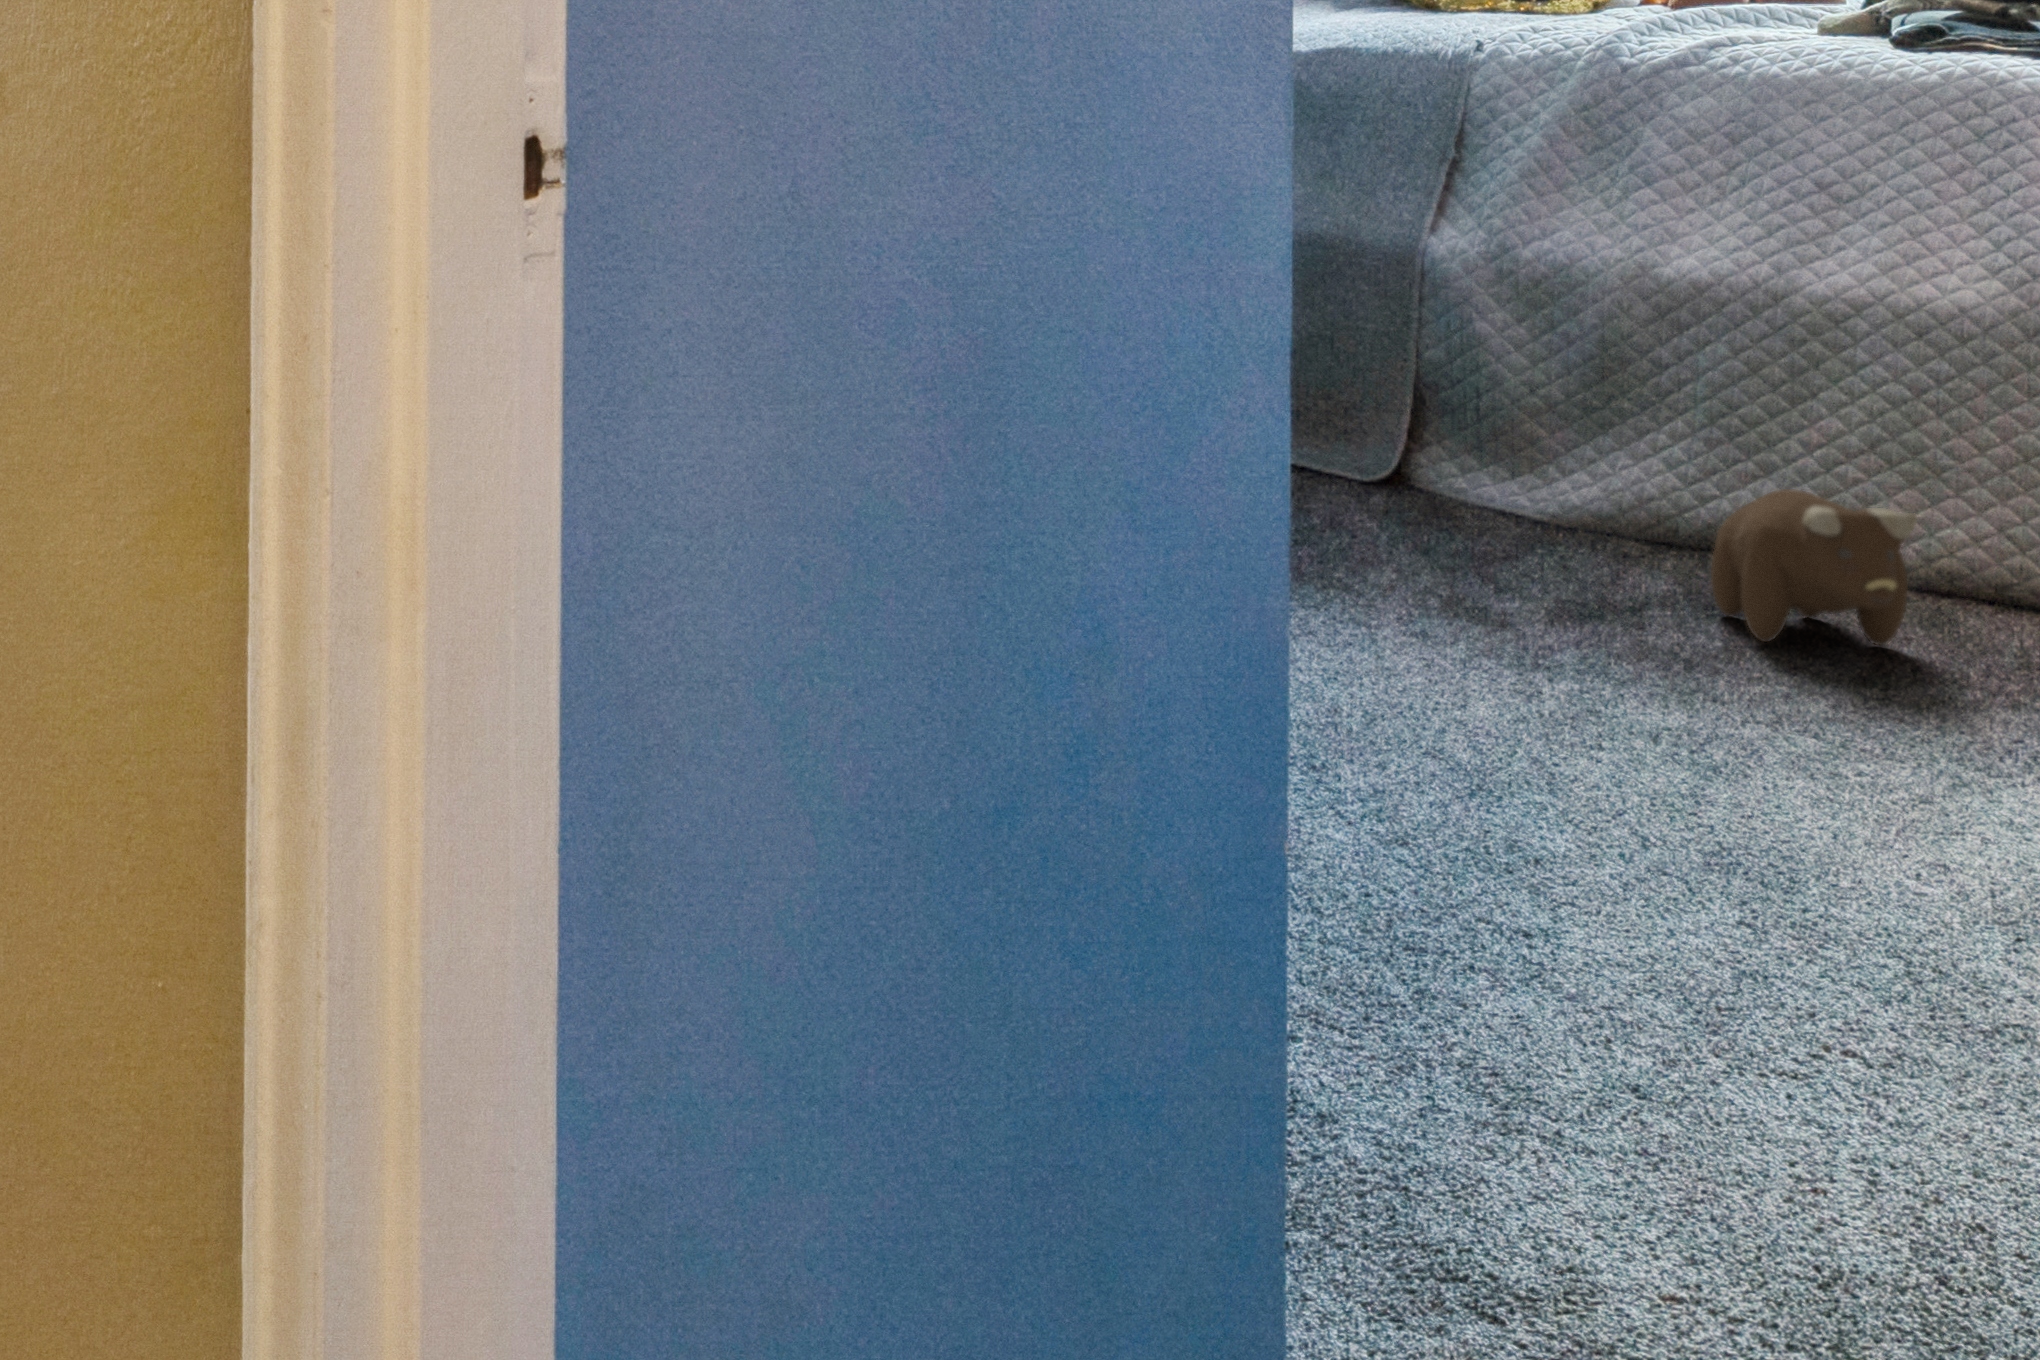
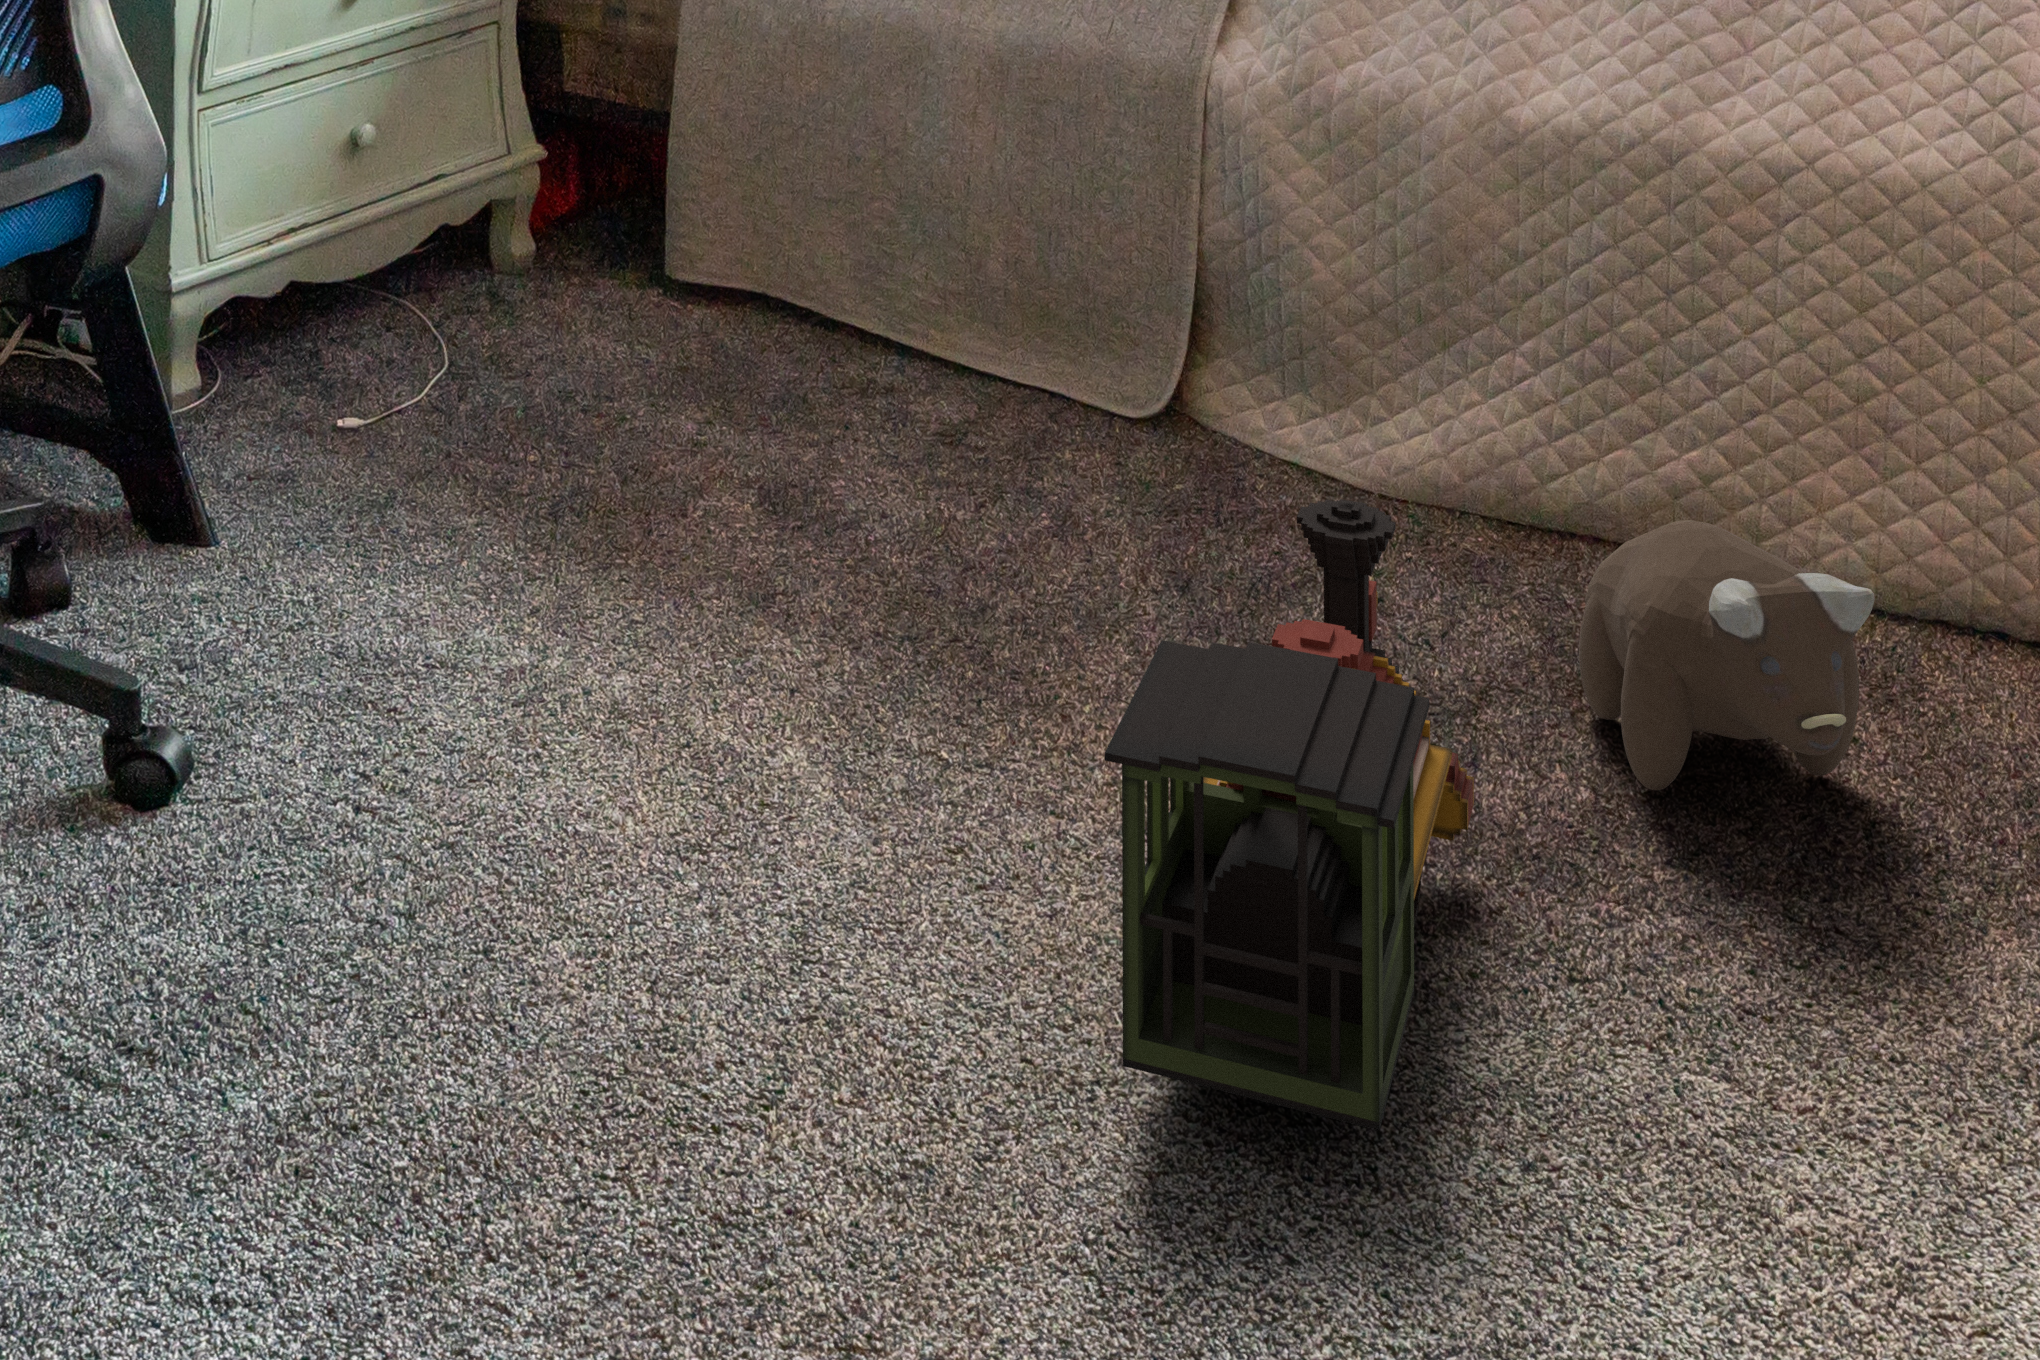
toy train: none [1431,438,1644,723] -> present [1105,499,1474,1130]

